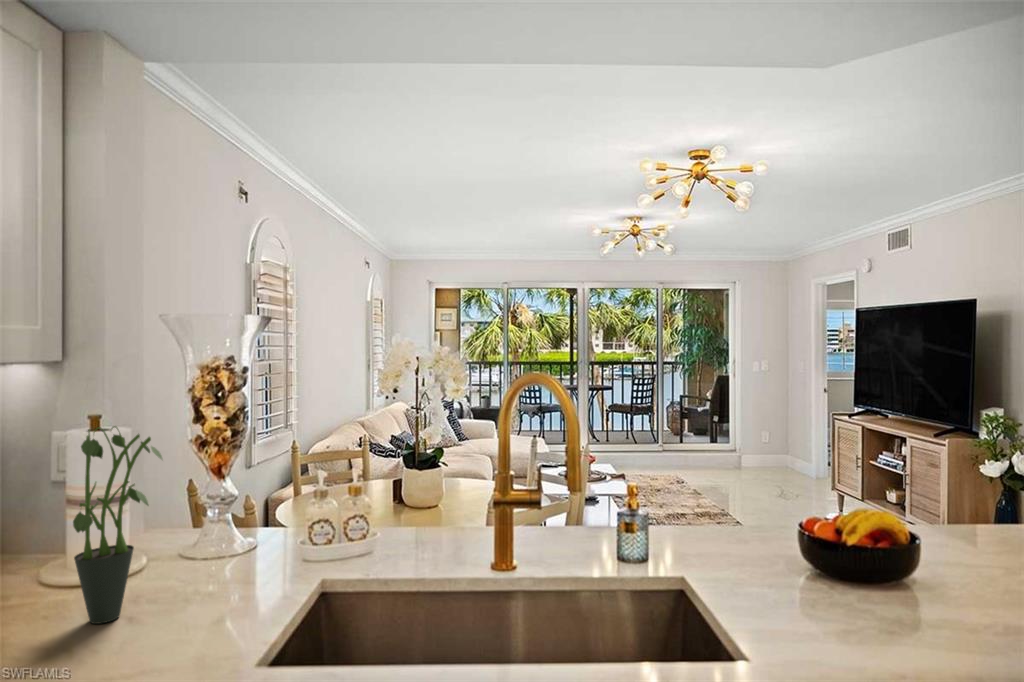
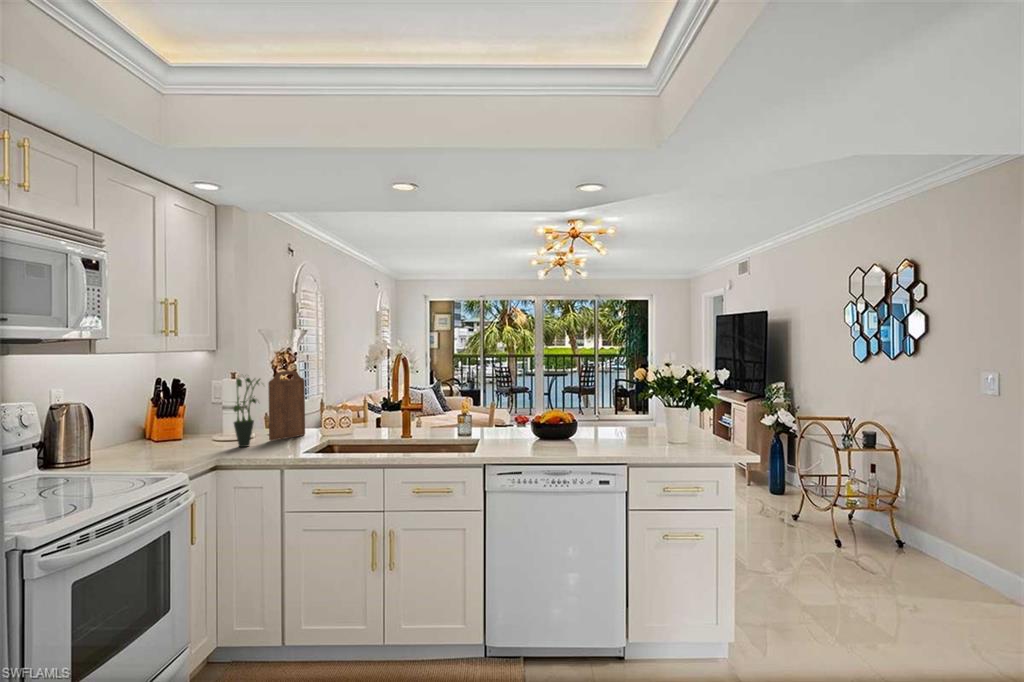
cutting board: none [176,411,267,589] -> present [268,371,305,441]

